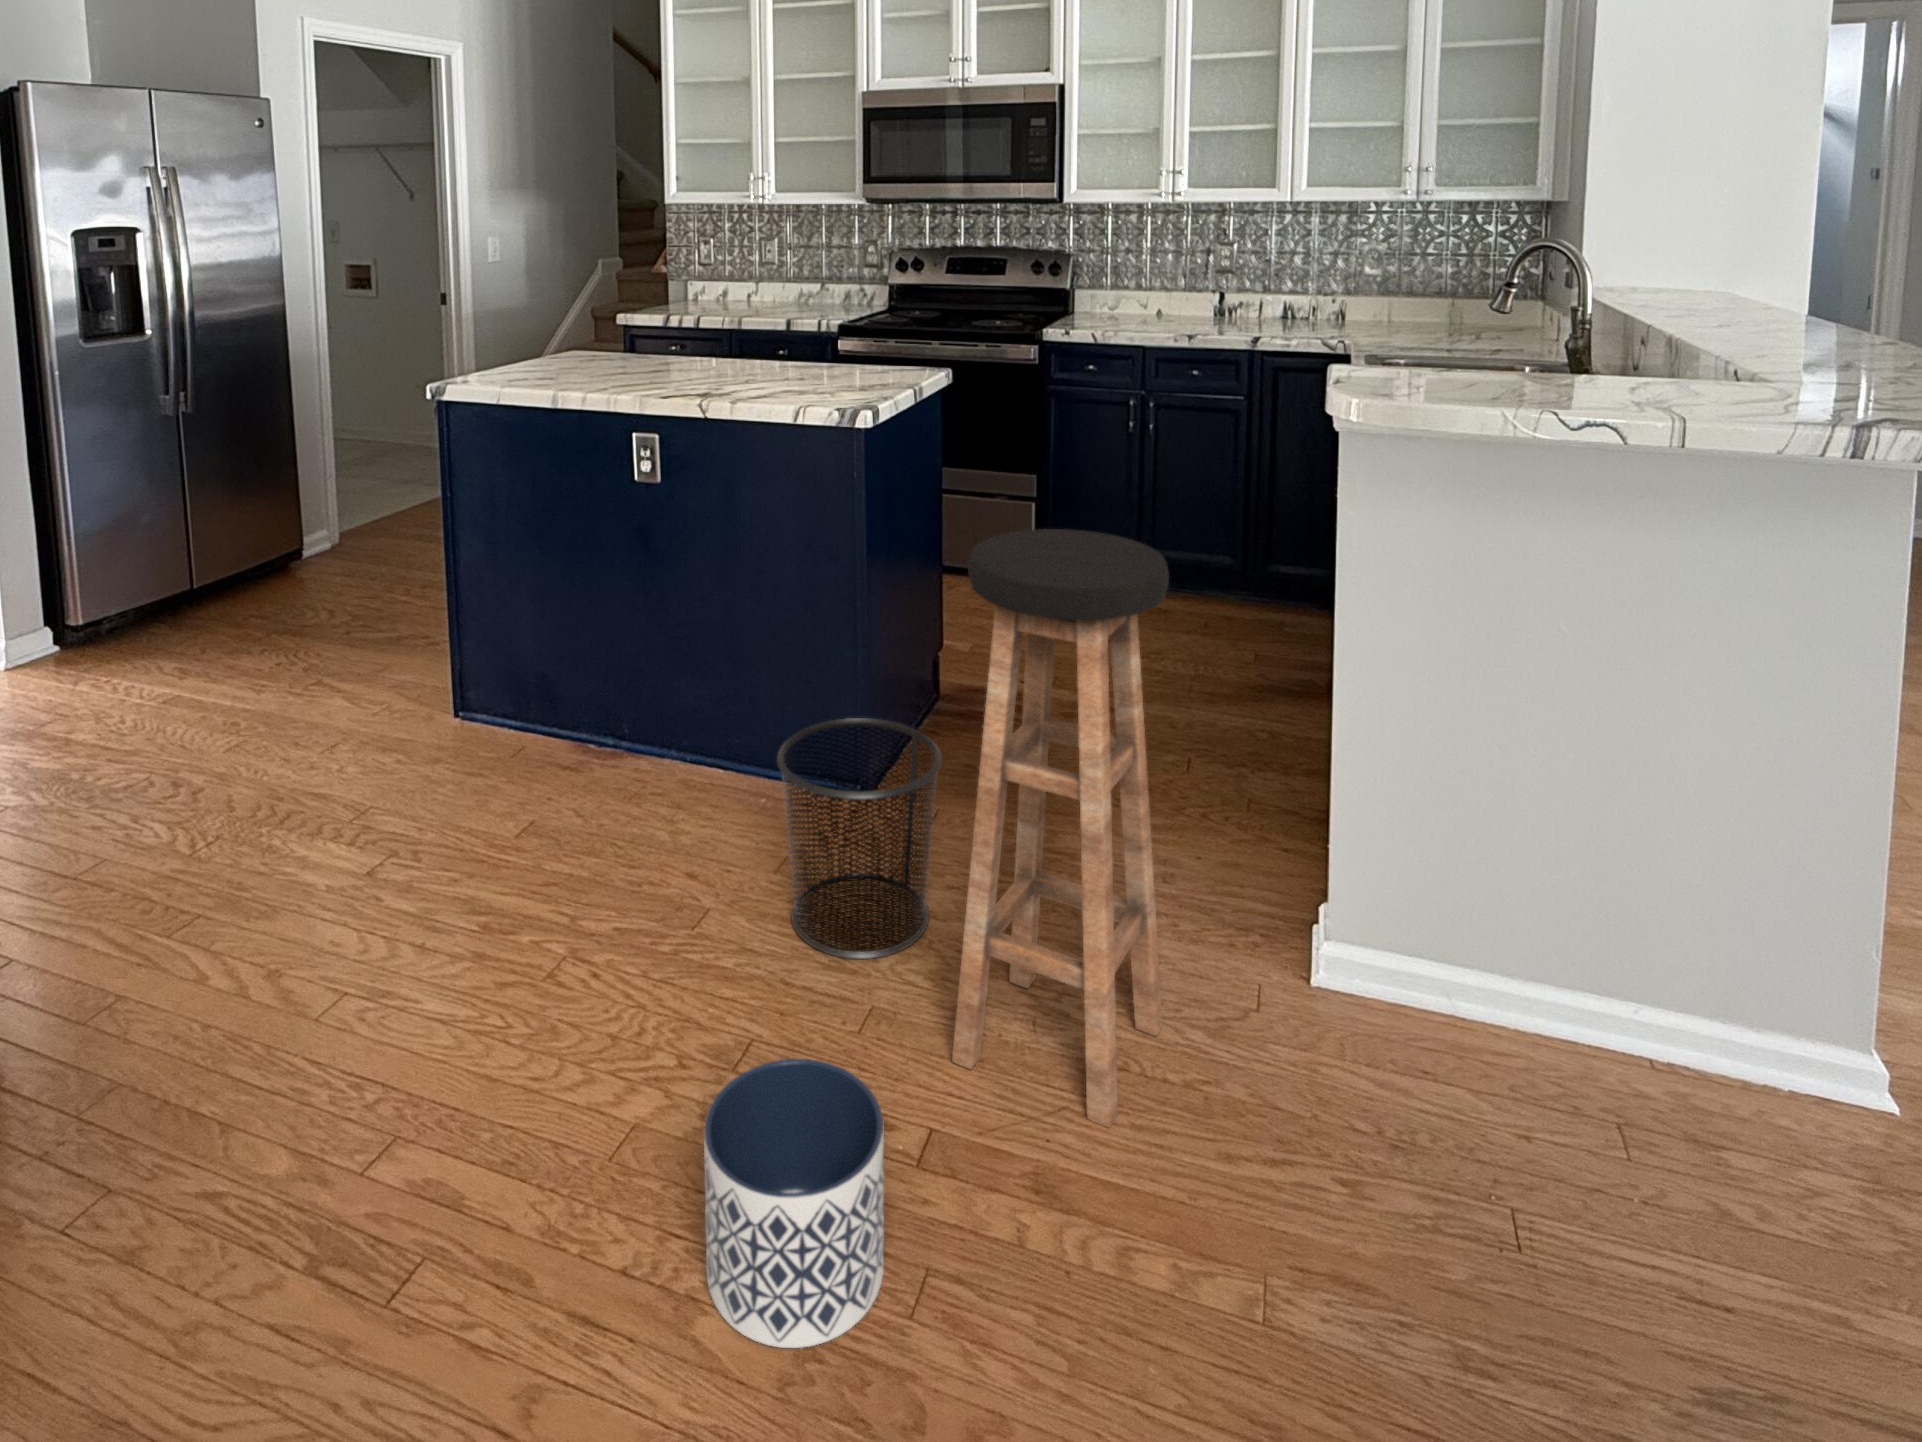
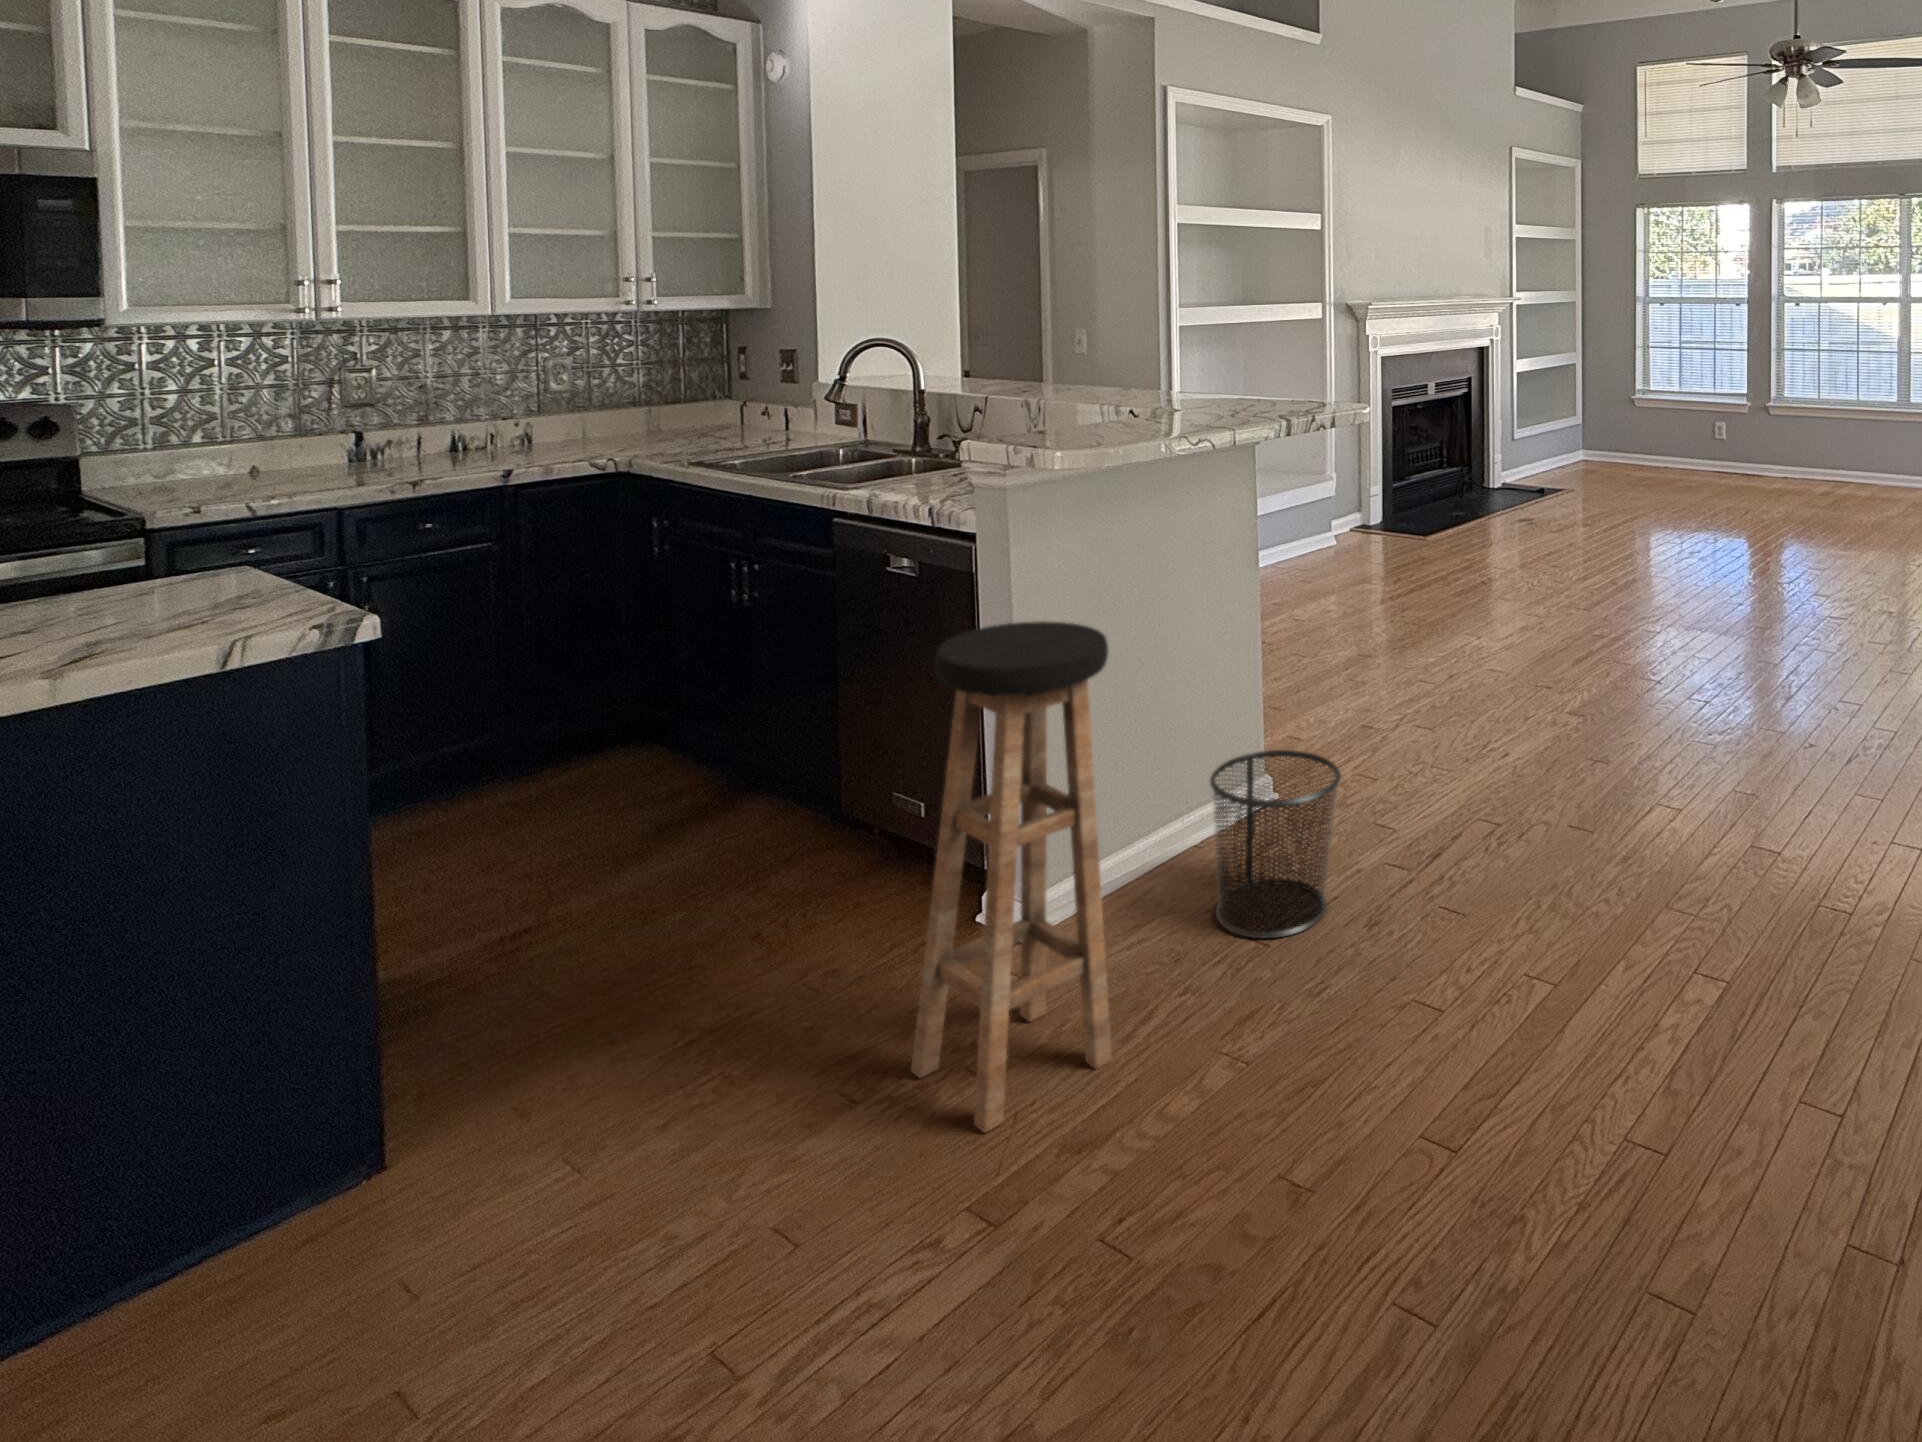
waste bin: present [777,718,942,959] -> present [1210,750,1341,938]
planter: present [704,1059,884,1348] -> none [1057,1083,1215,1322]

